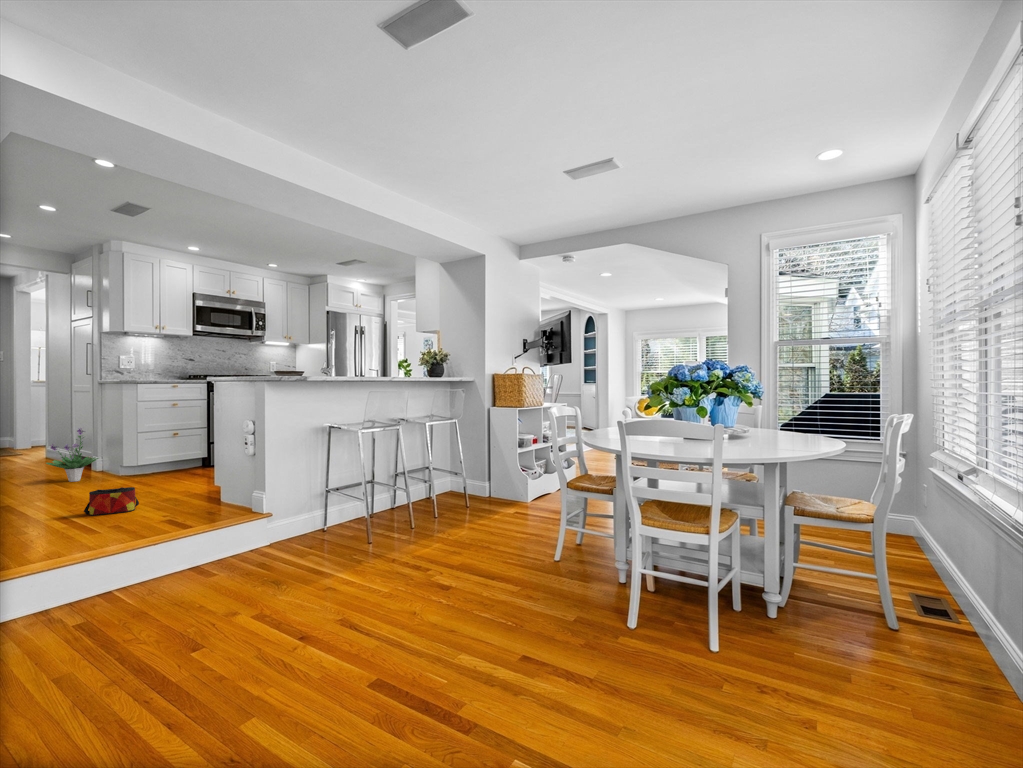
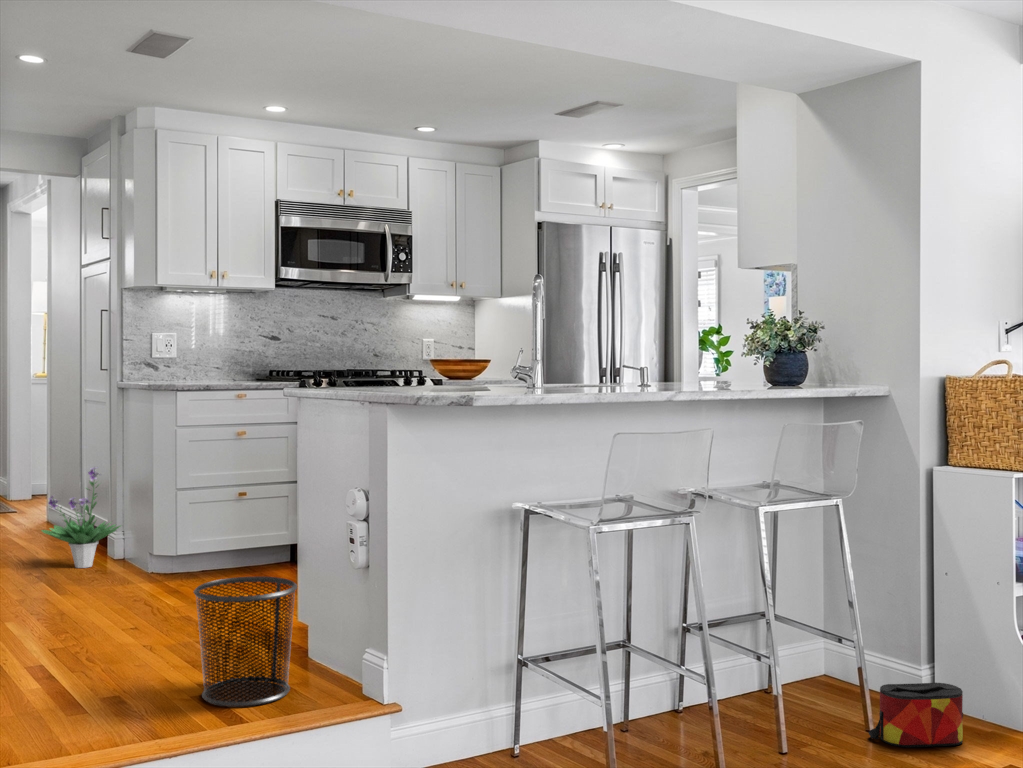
waste bin: none [164,465,219,523] -> present [193,577,297,707]
bag: present [84,487,139,516] -> present [868,683,963,747]

